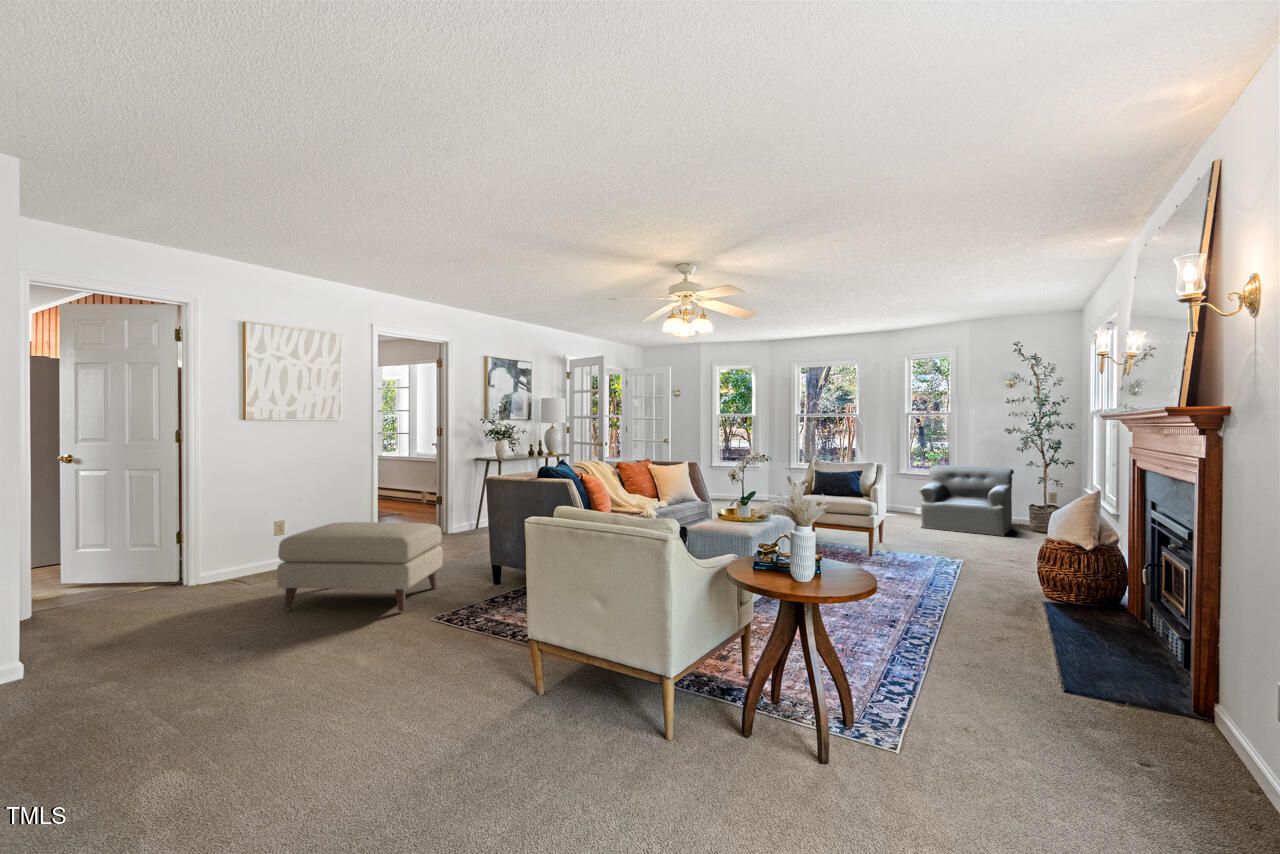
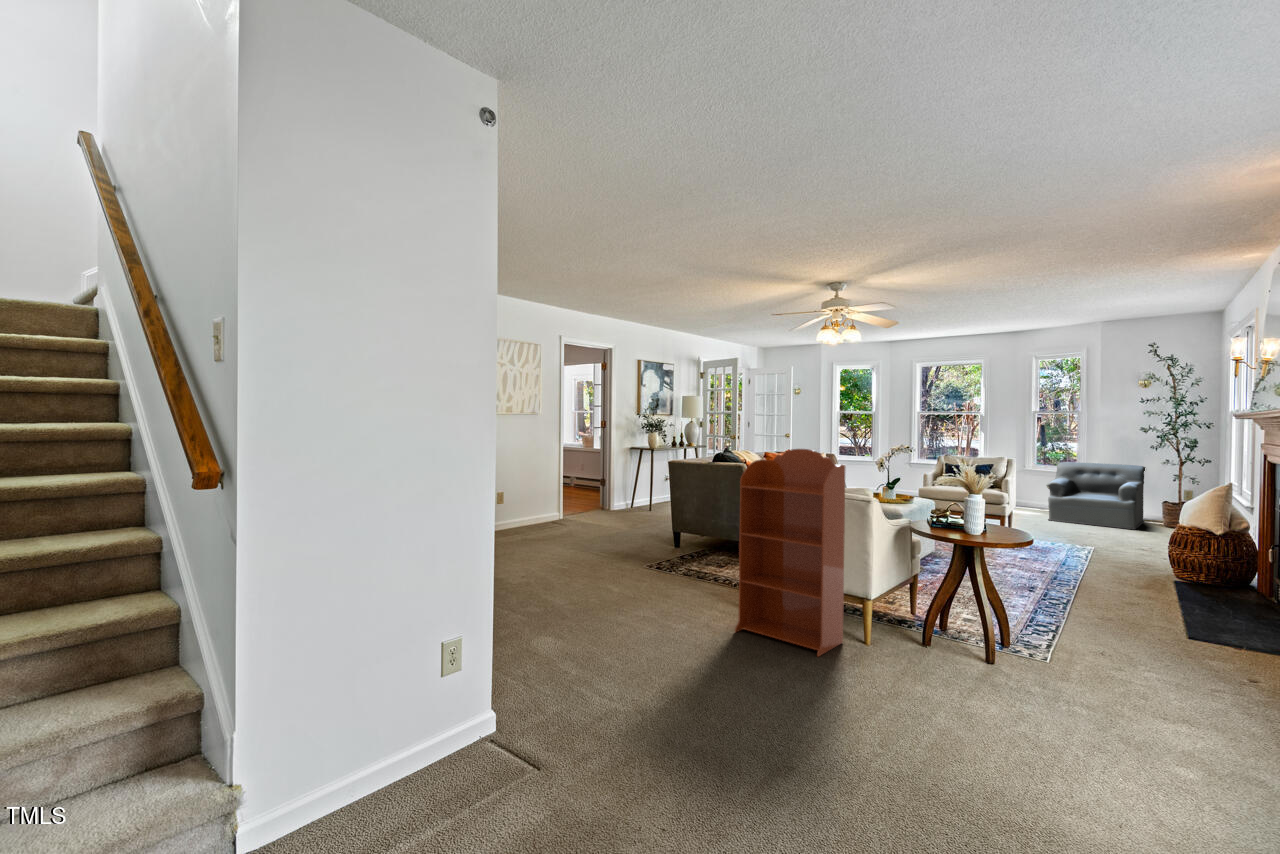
bookcase: none [496,468,639,768] -> present [735,449,846,656]
ottoman: present [277,522,443,612] -> none [523,495,636,564]

